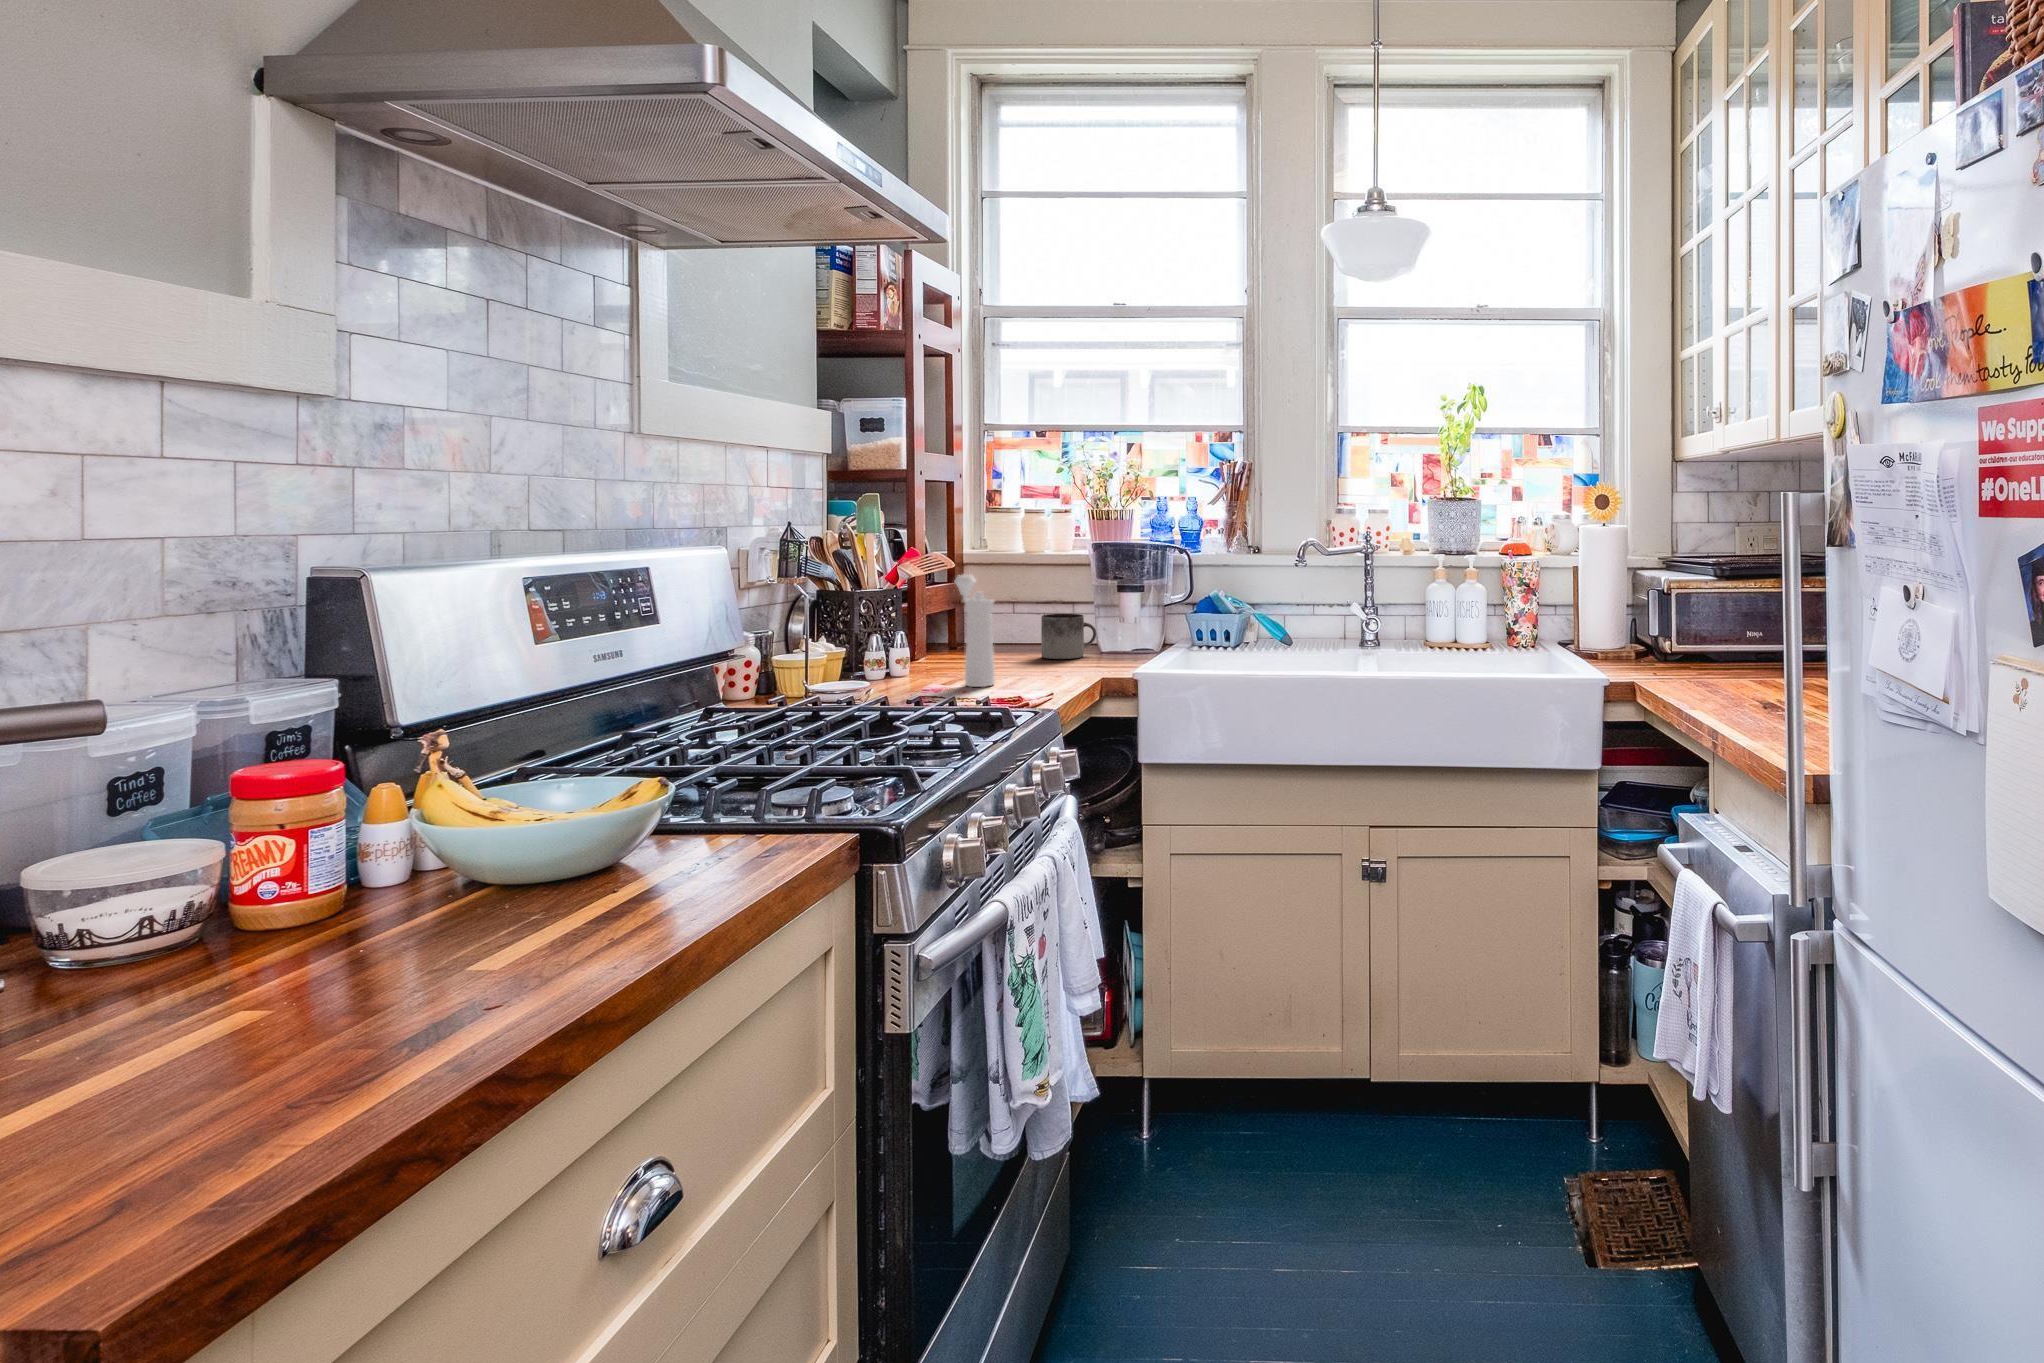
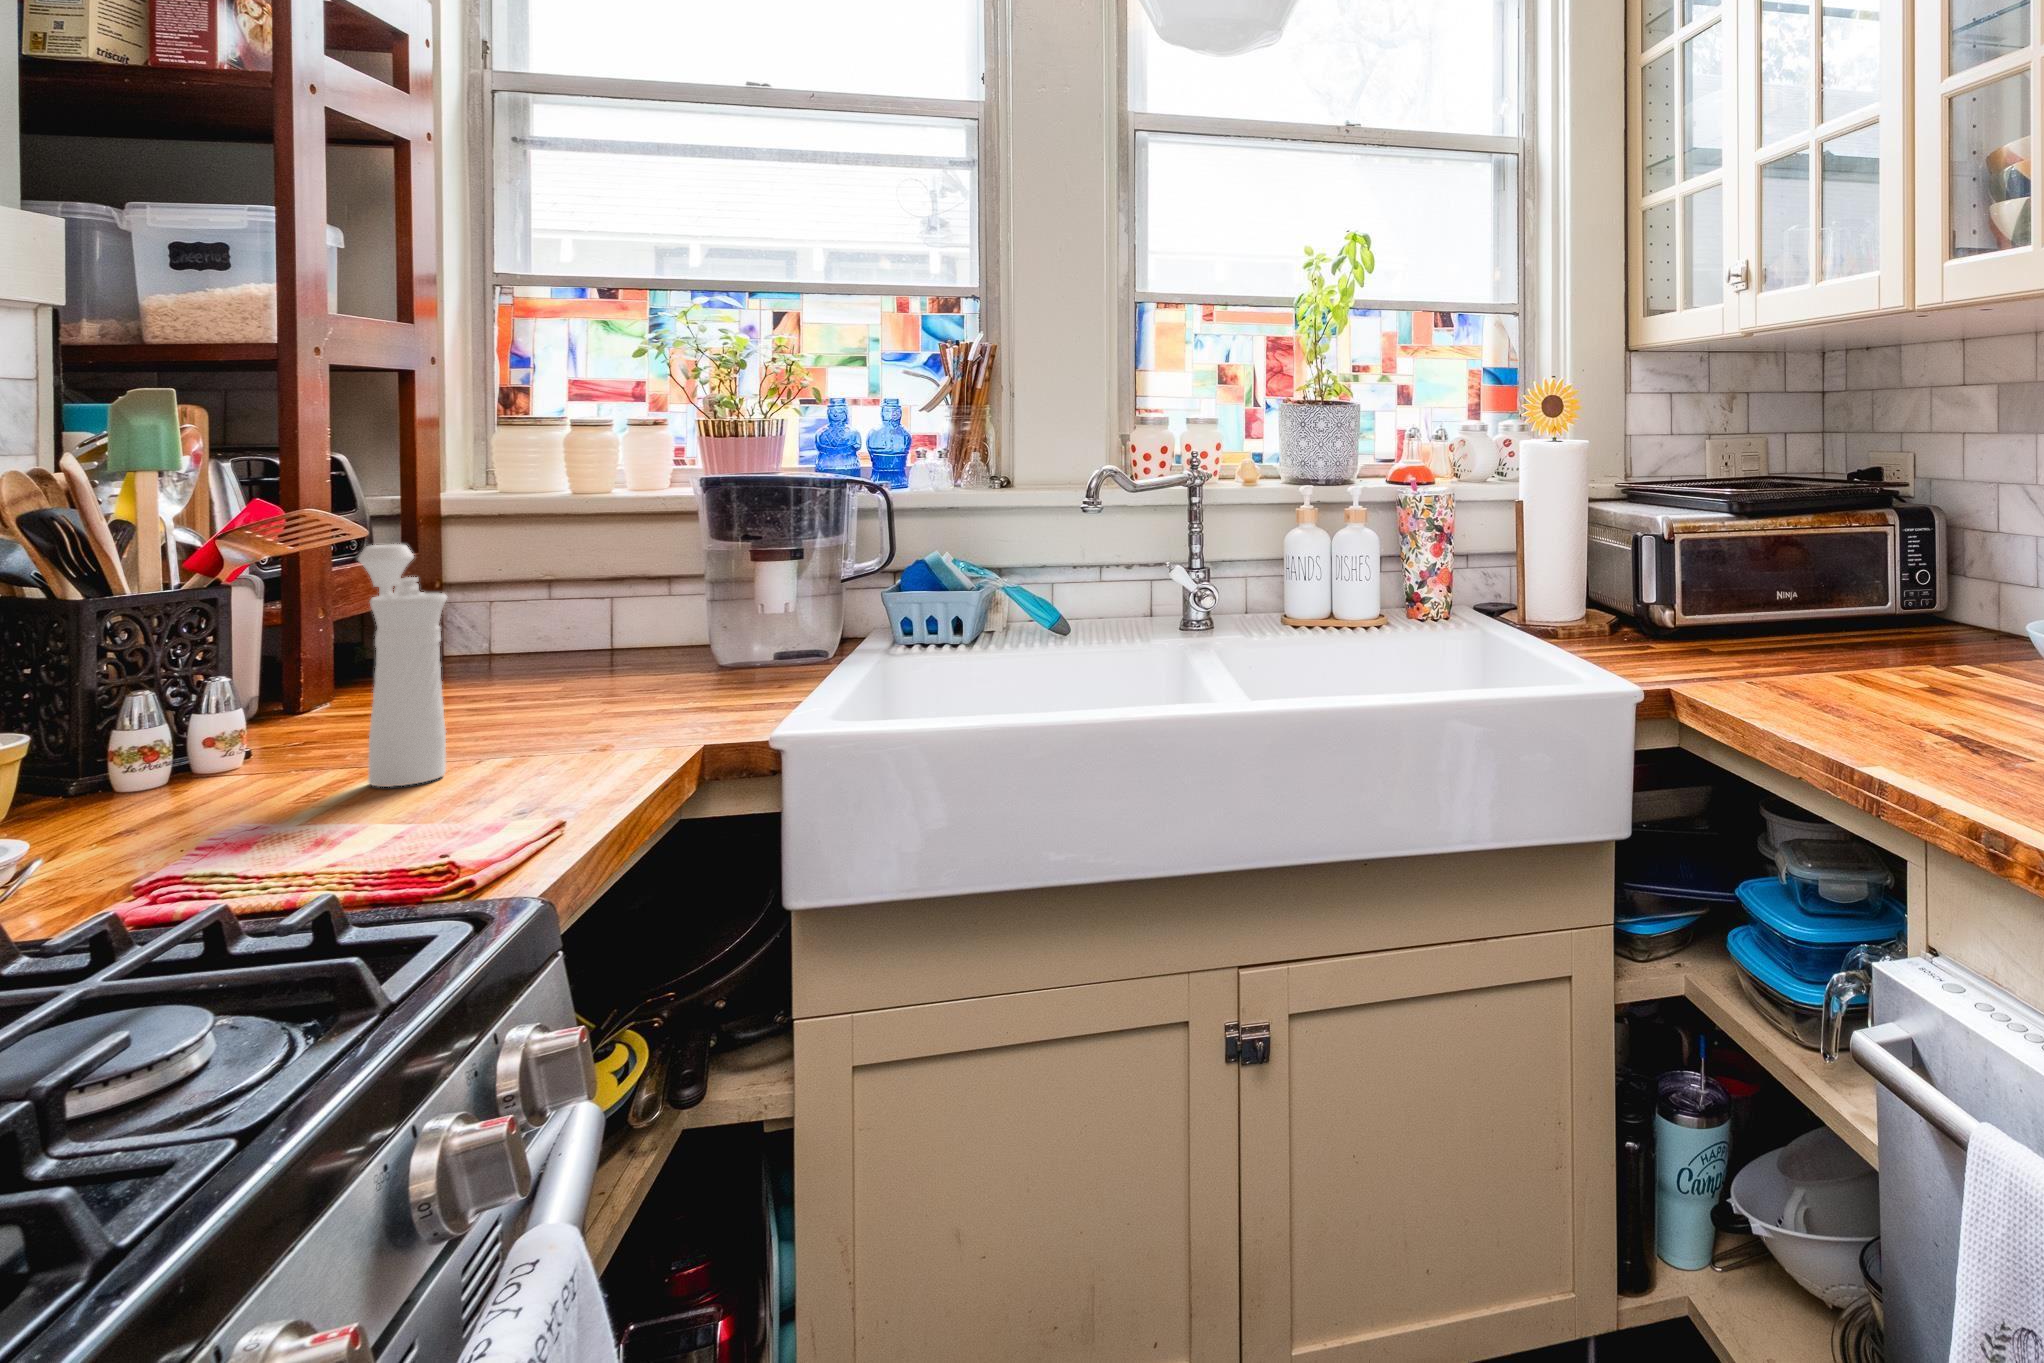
mug: present [1041,614,1096,659] -> none [586,609,704,698]

